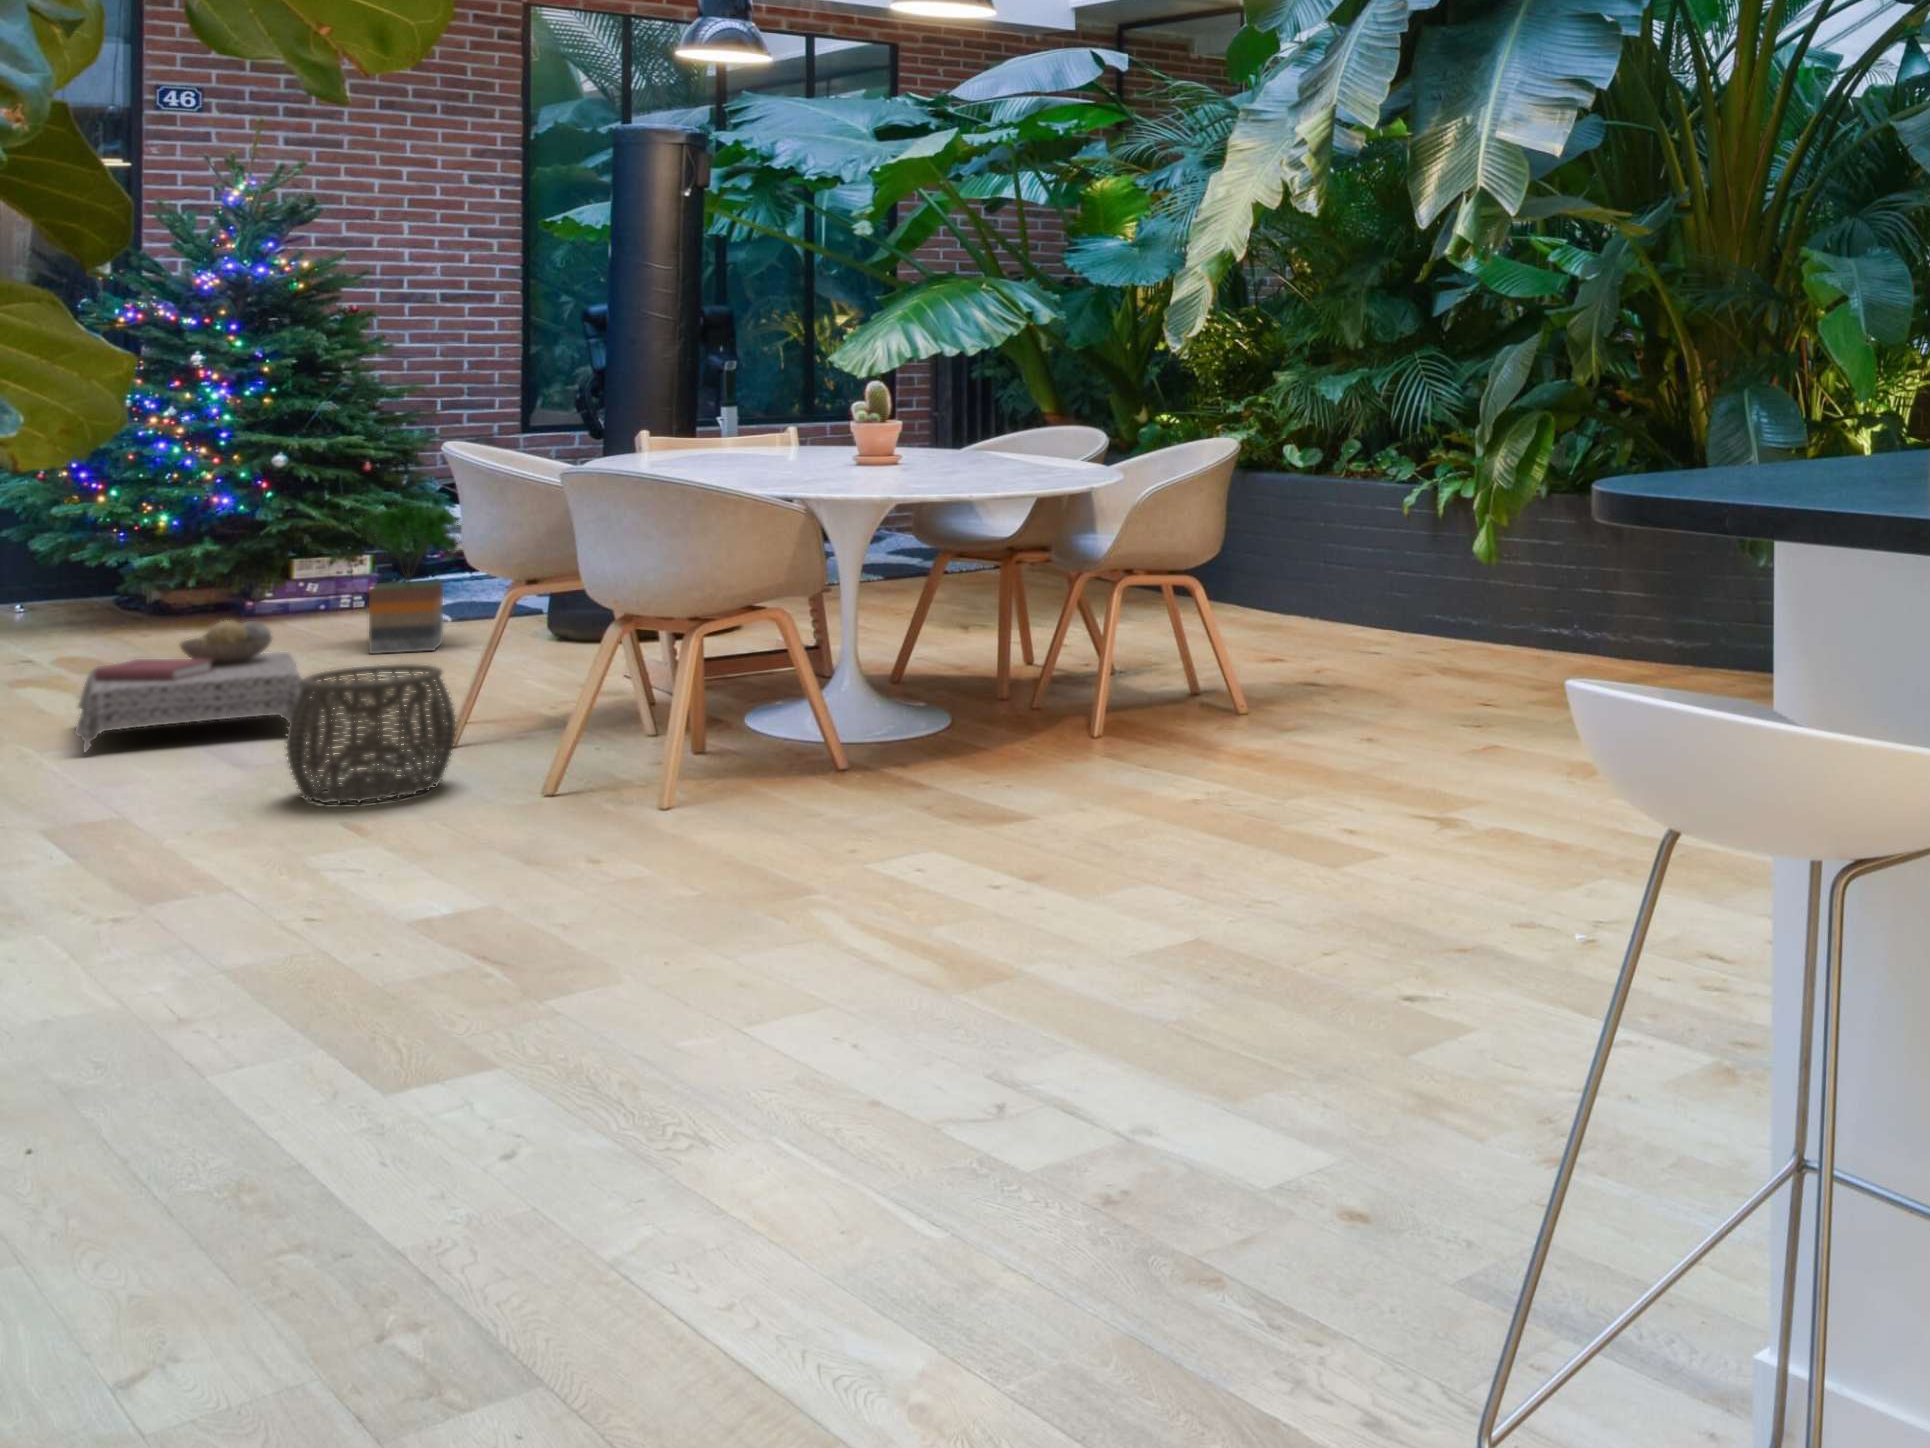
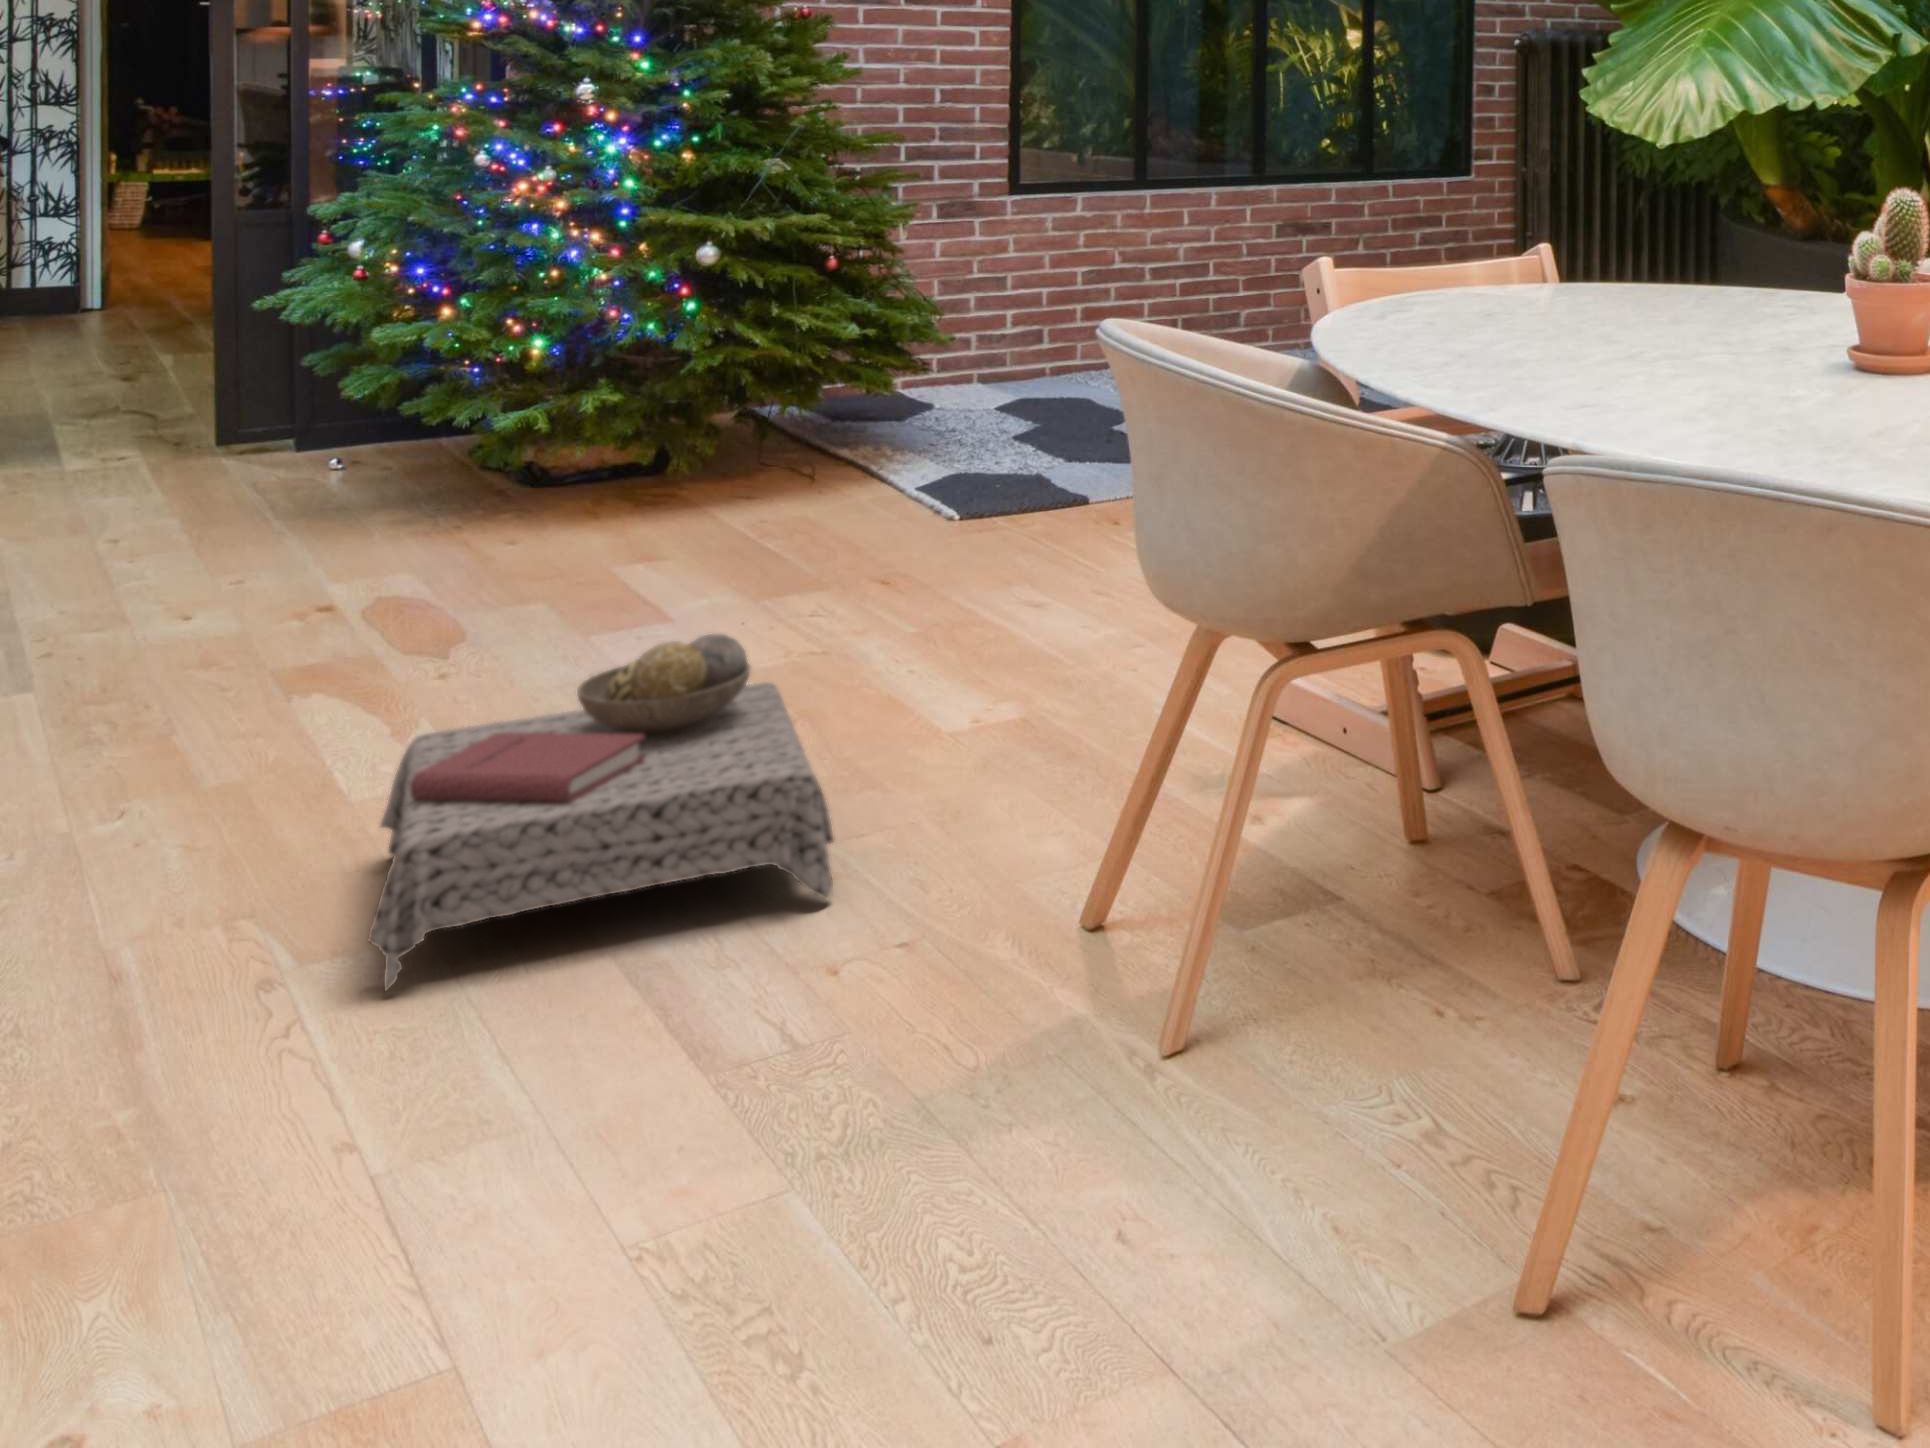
potted tree: present [355,506,459,654] -> none [836,343,1025,611]
woven basket: present [286,664,456,803] -> none [846,845,1229,1280]

